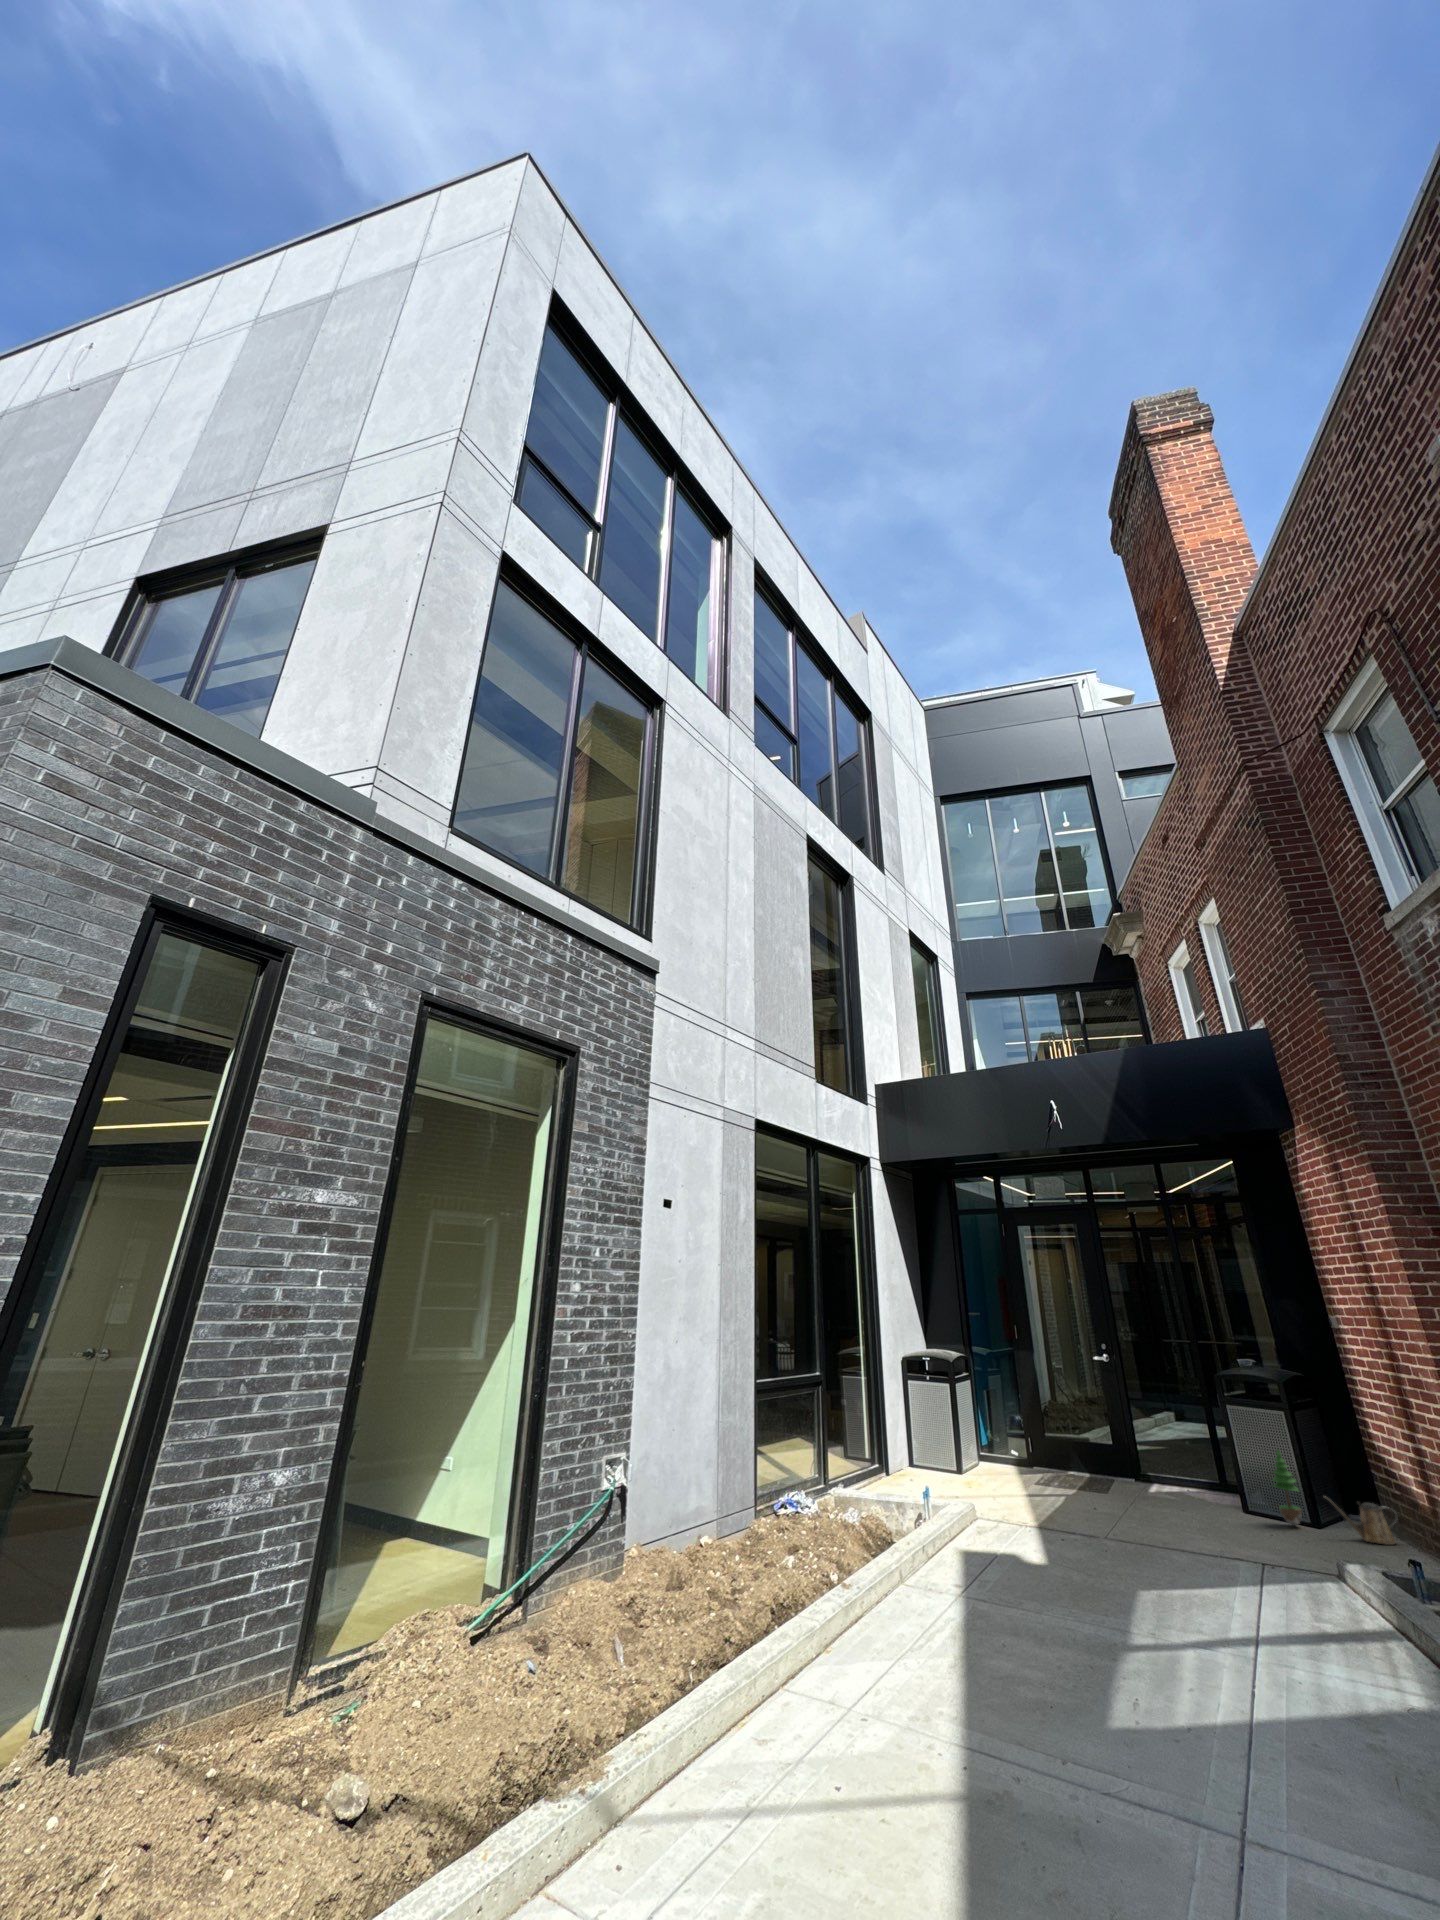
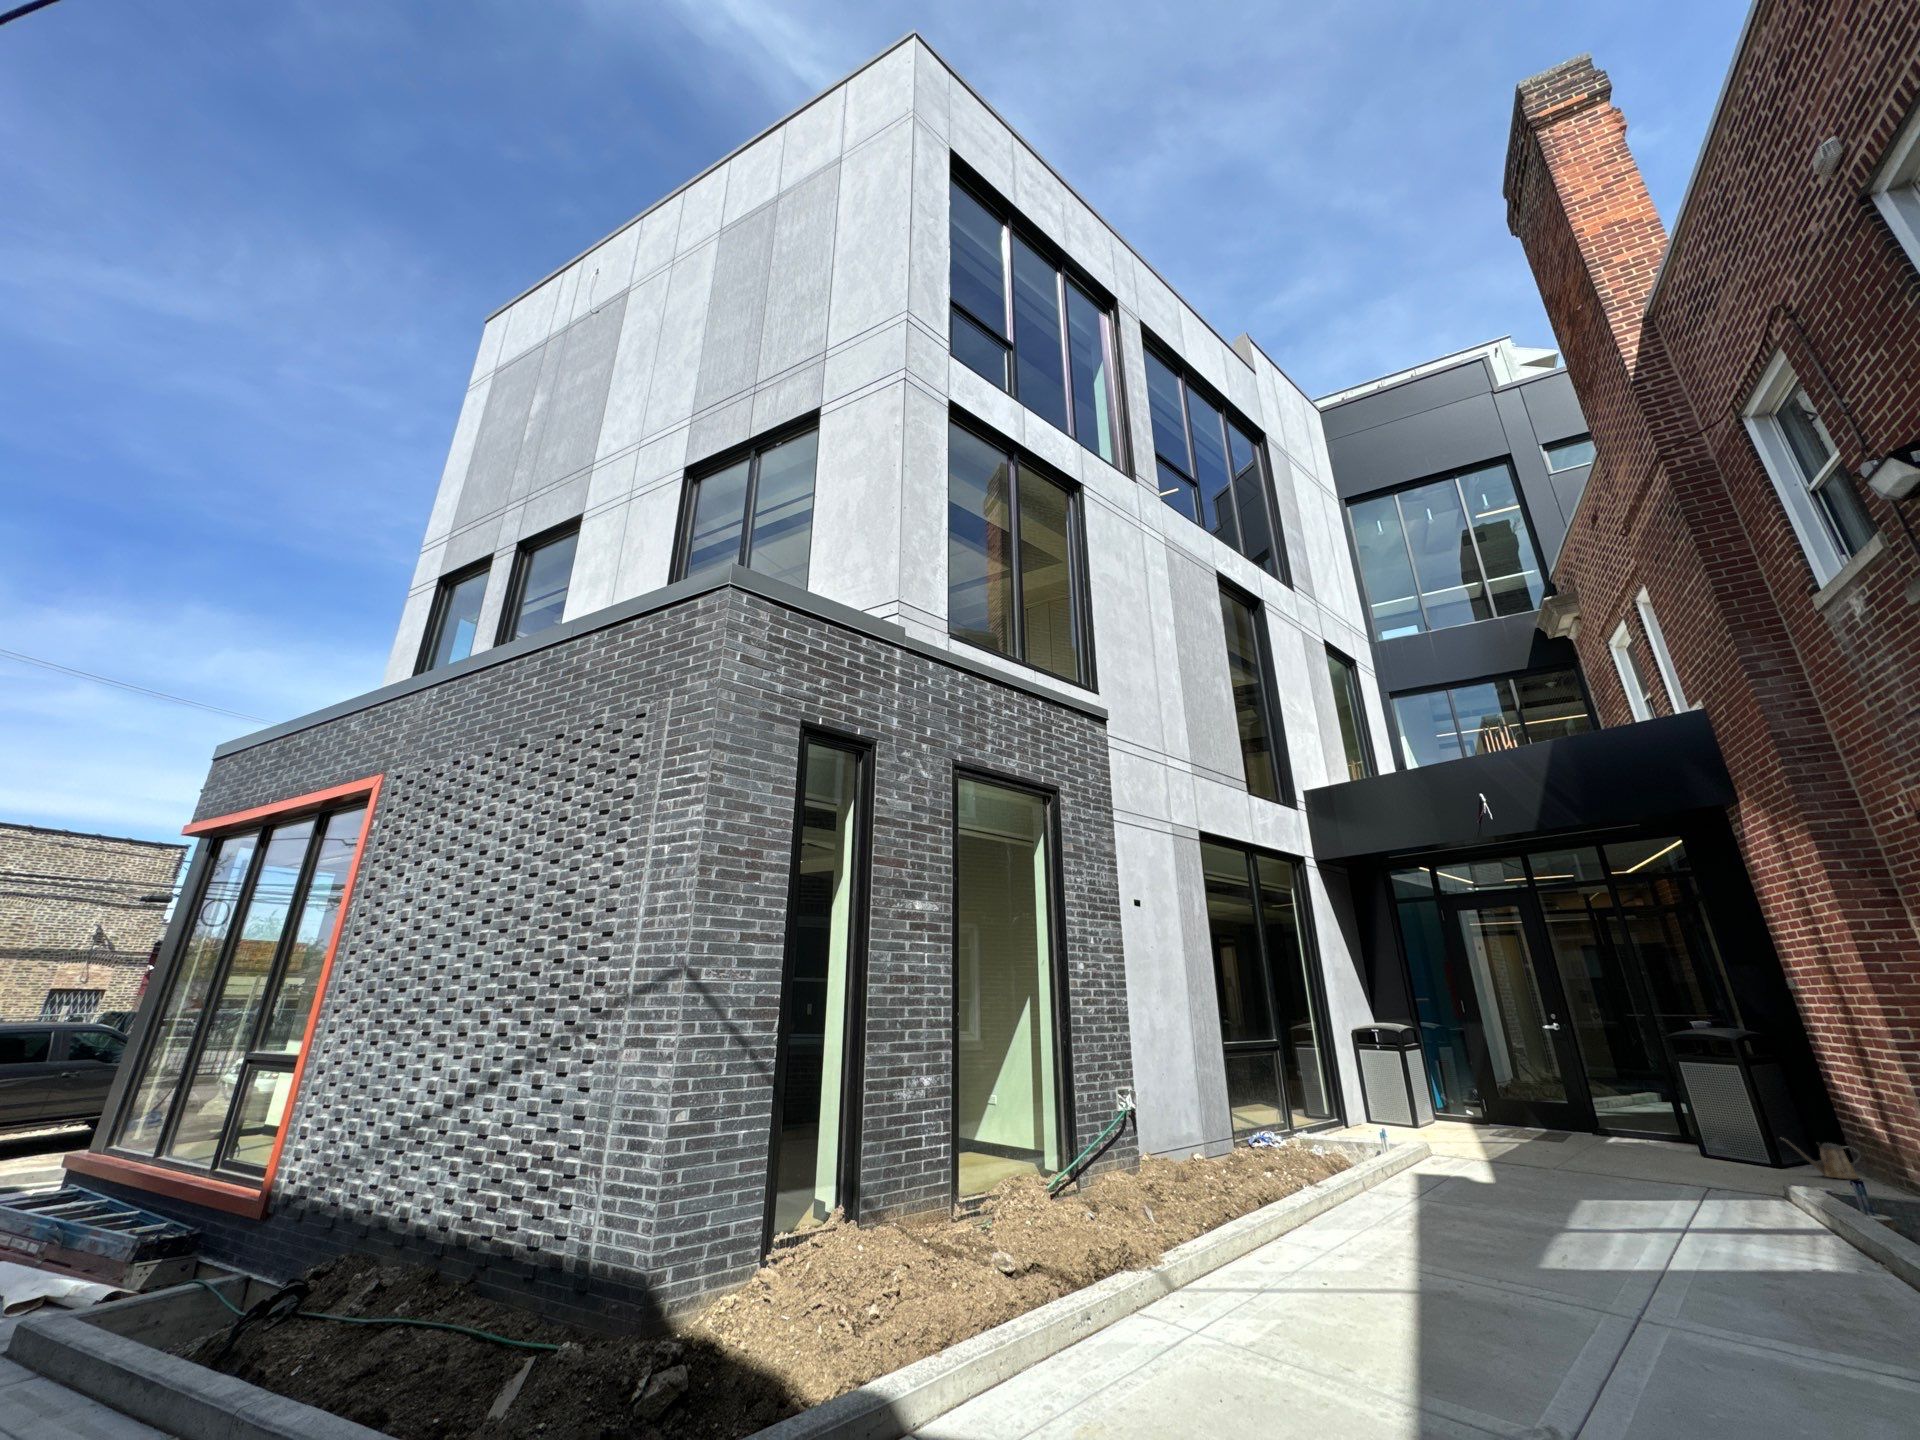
potted tree: present [1273,1450,1302,1526] -> none [1728,1097,1761,1166]

